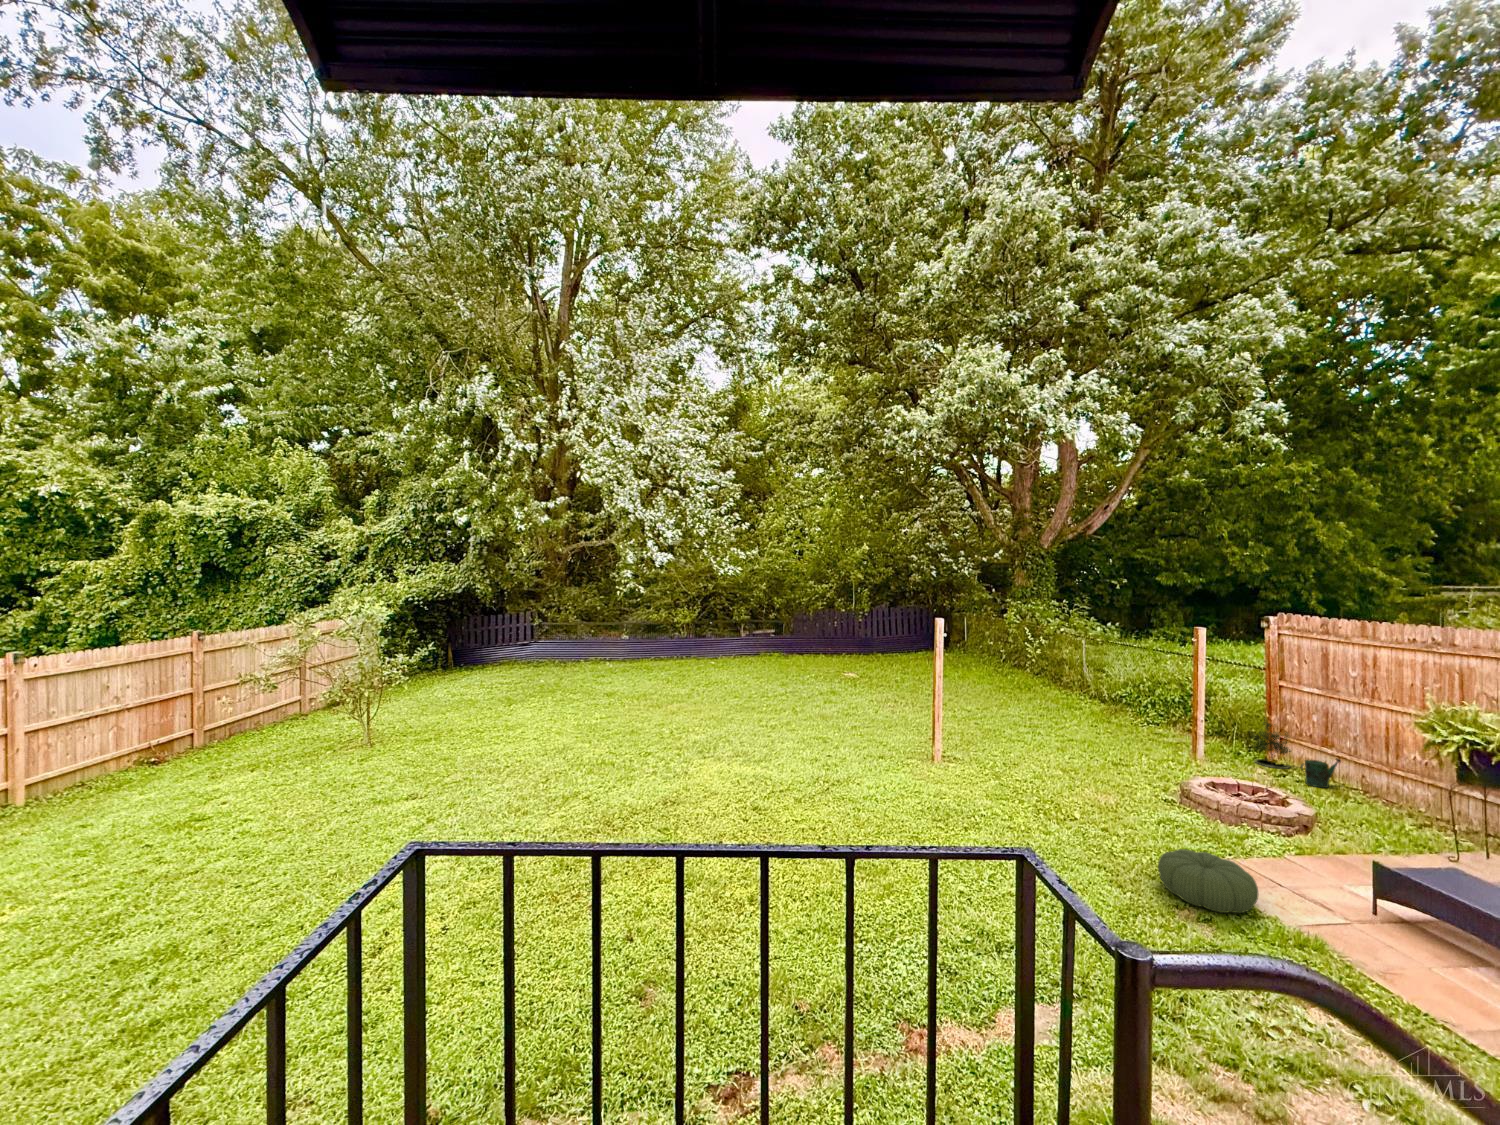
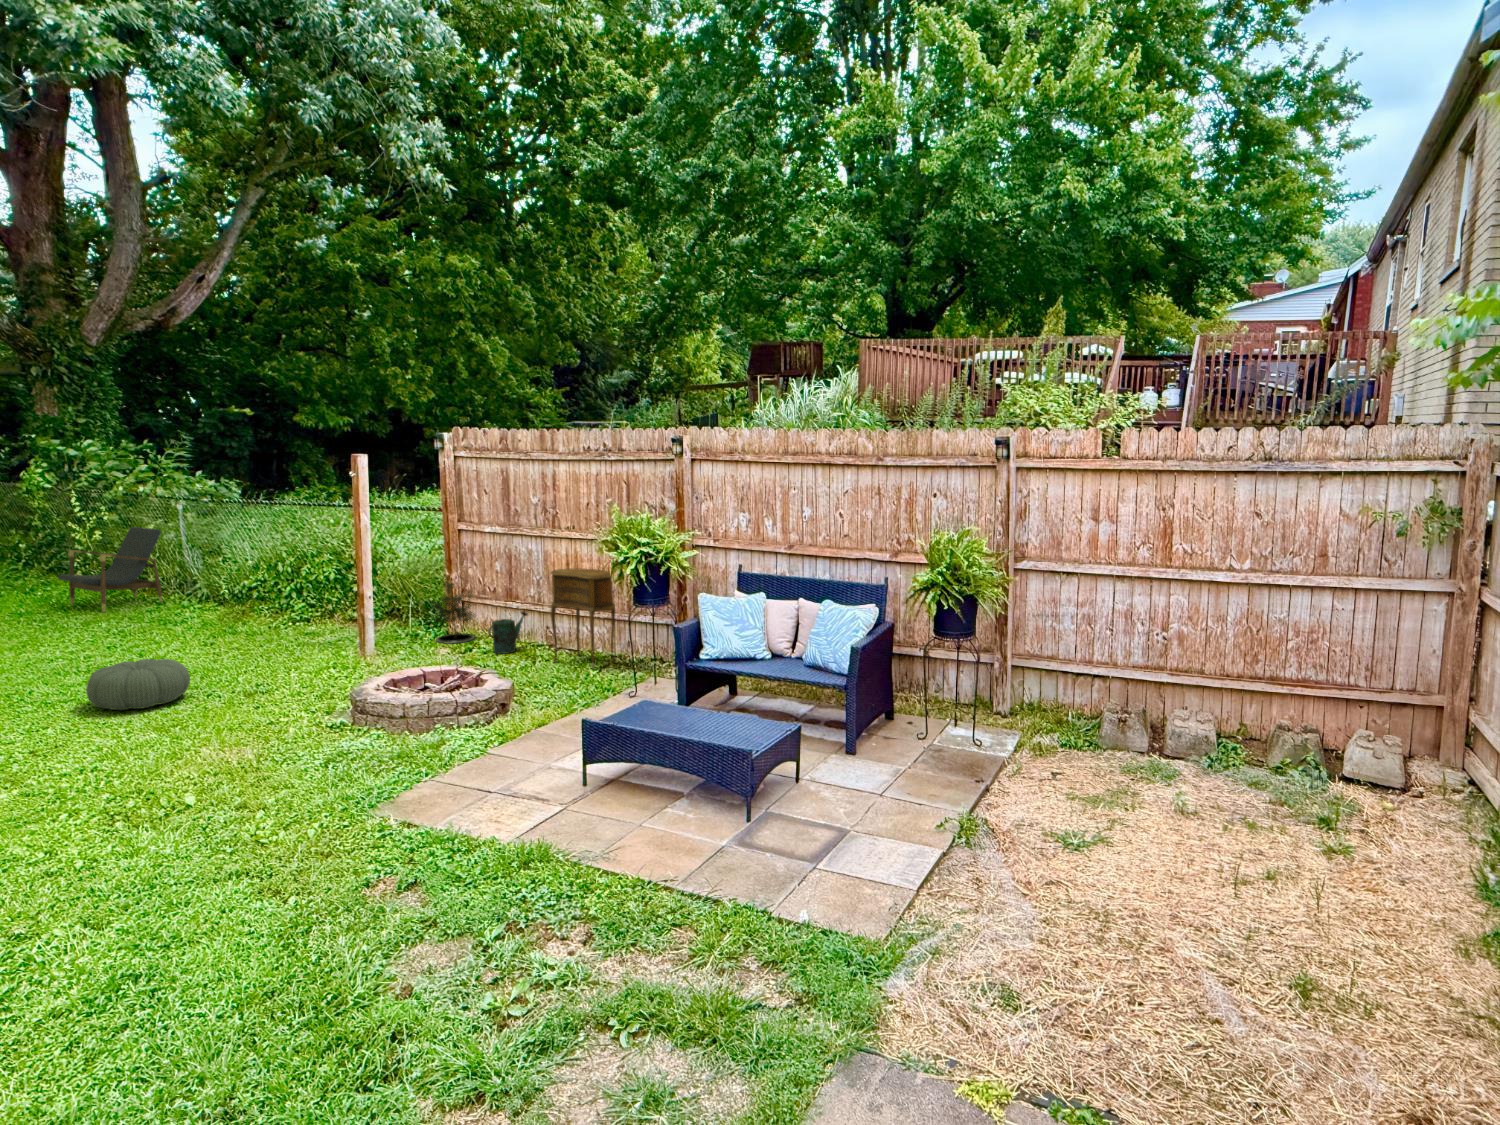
lounge chair: none [1023,651,1074,696] -> present [58,527,162,612]
side table: none [1363,734,1442,824] -> present [551,569,616,669]
pouf: present [1158,849,1258,913] -> present [86,659,190,710]

